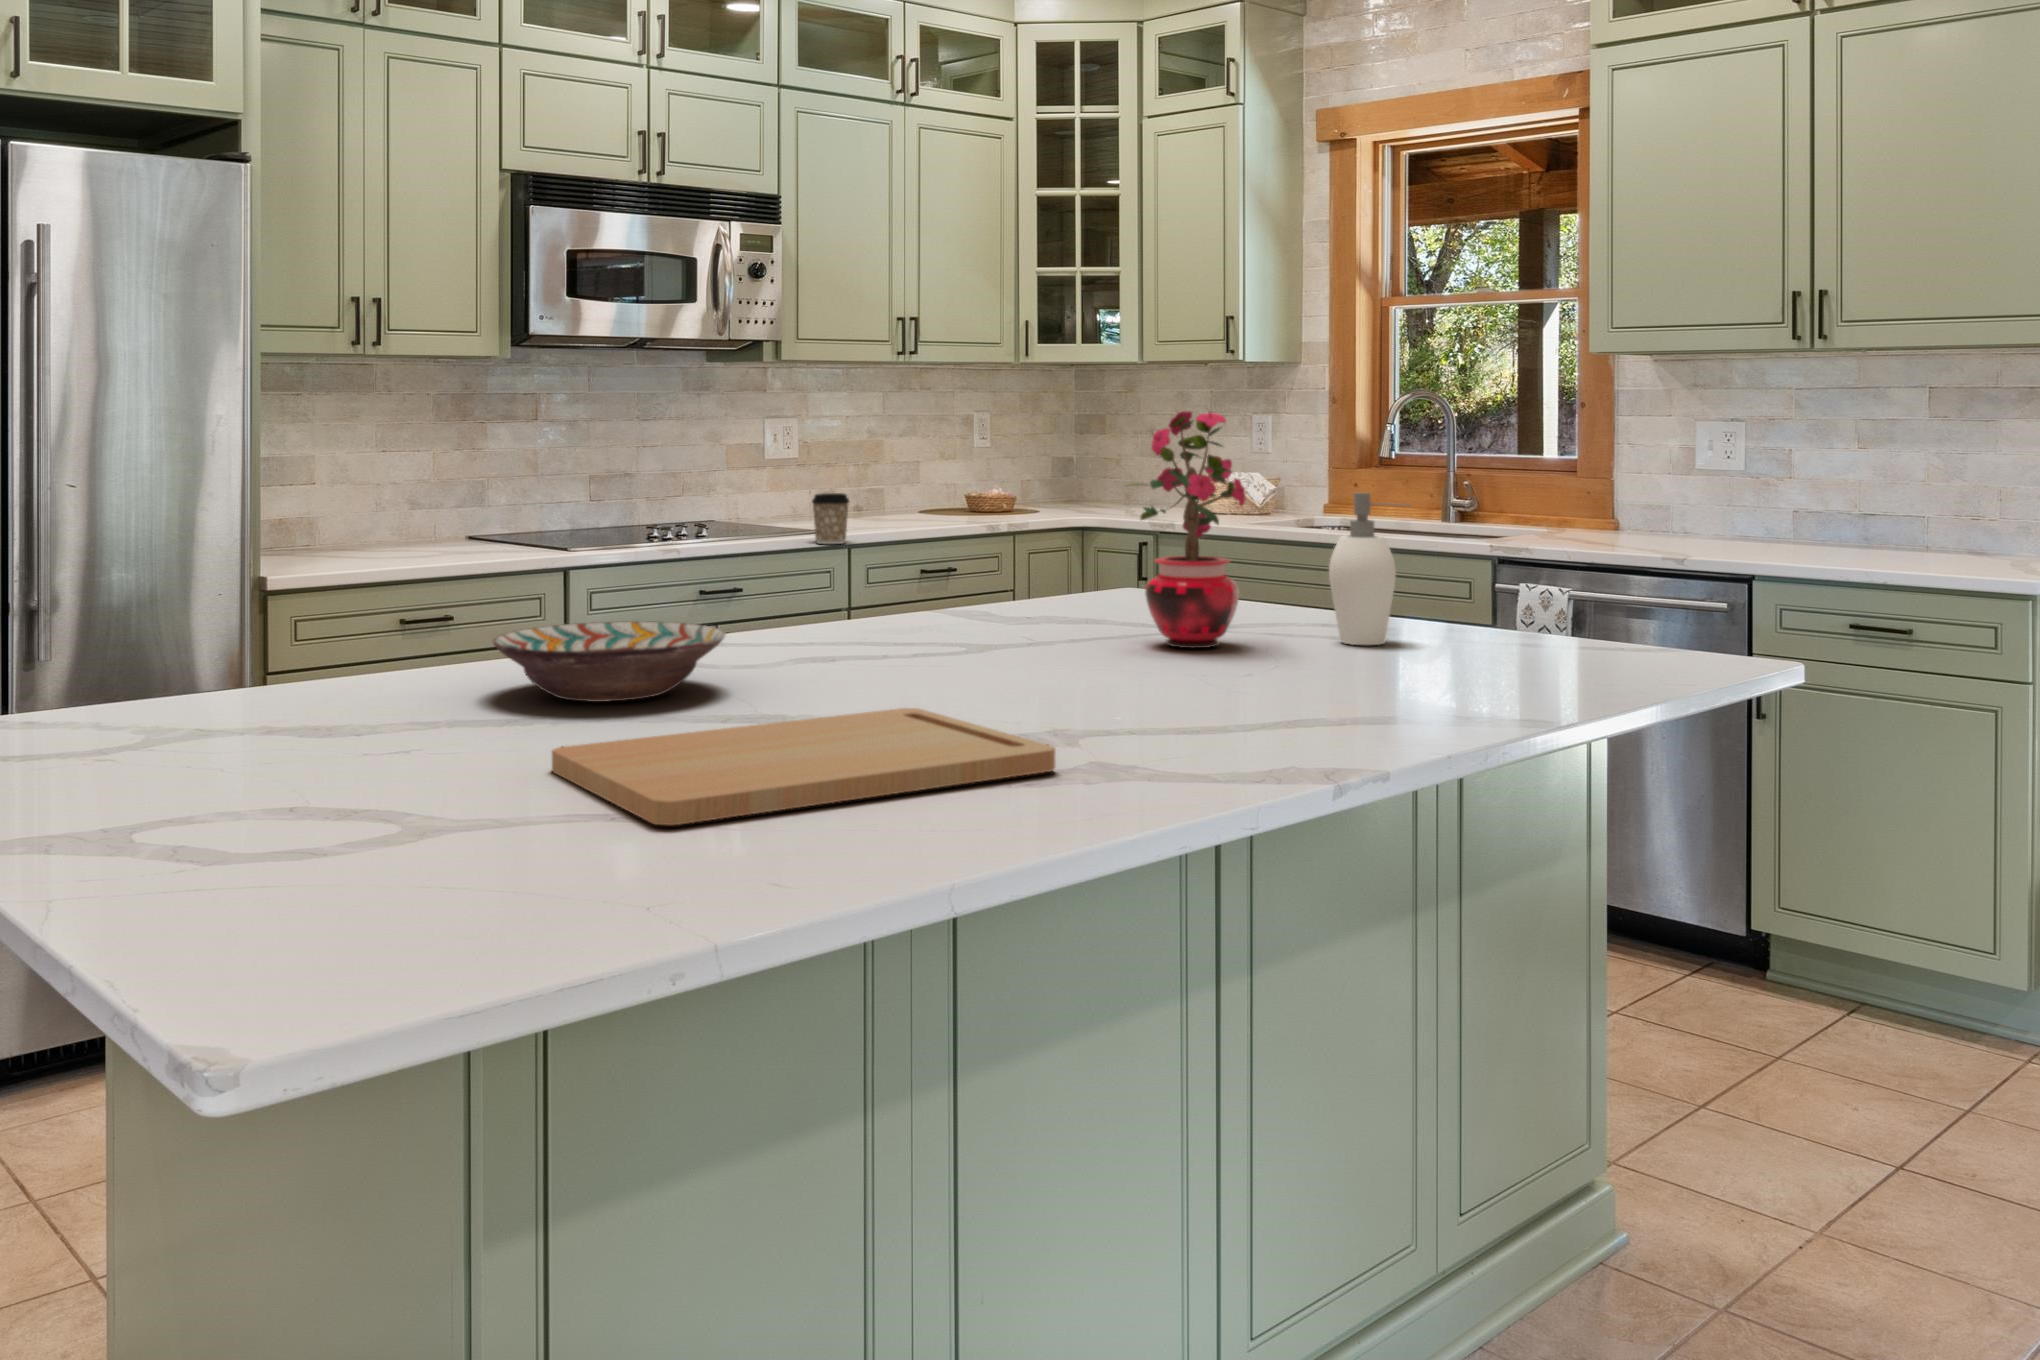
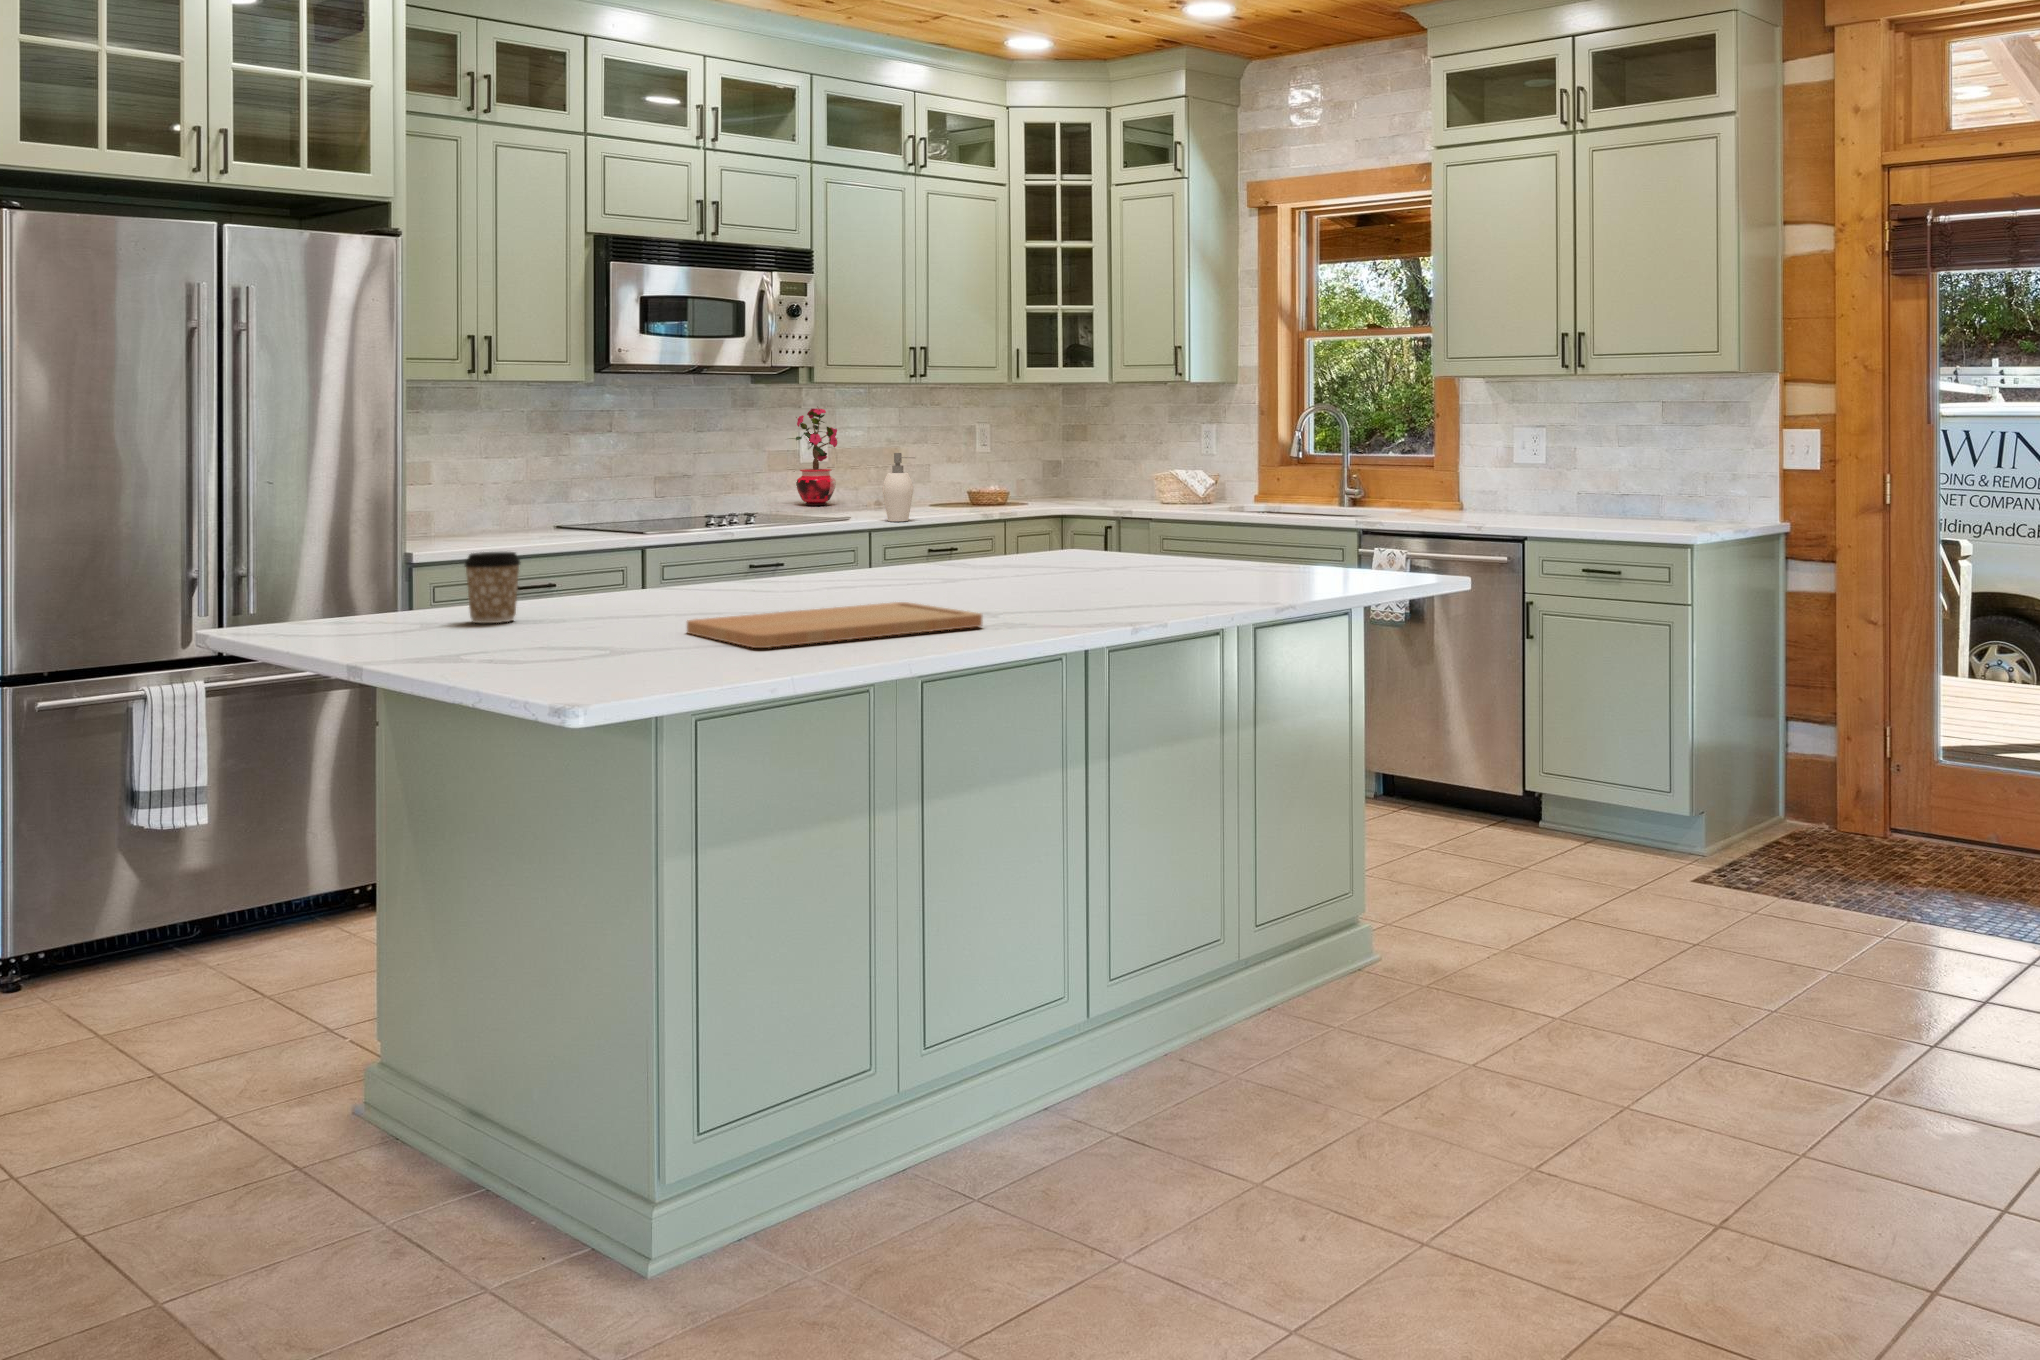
potted plant: present [1133,411,1249,648] -> present [789,408,837,506]
coffee cup: present [812,493,849,544] -> present [464,552,520,623]
soap dispenser: present [1329,493,1409,645] -> present [883,453,915,522]
decorative bowl: present [493,621,726,702] -> none [632,561,784,606]

